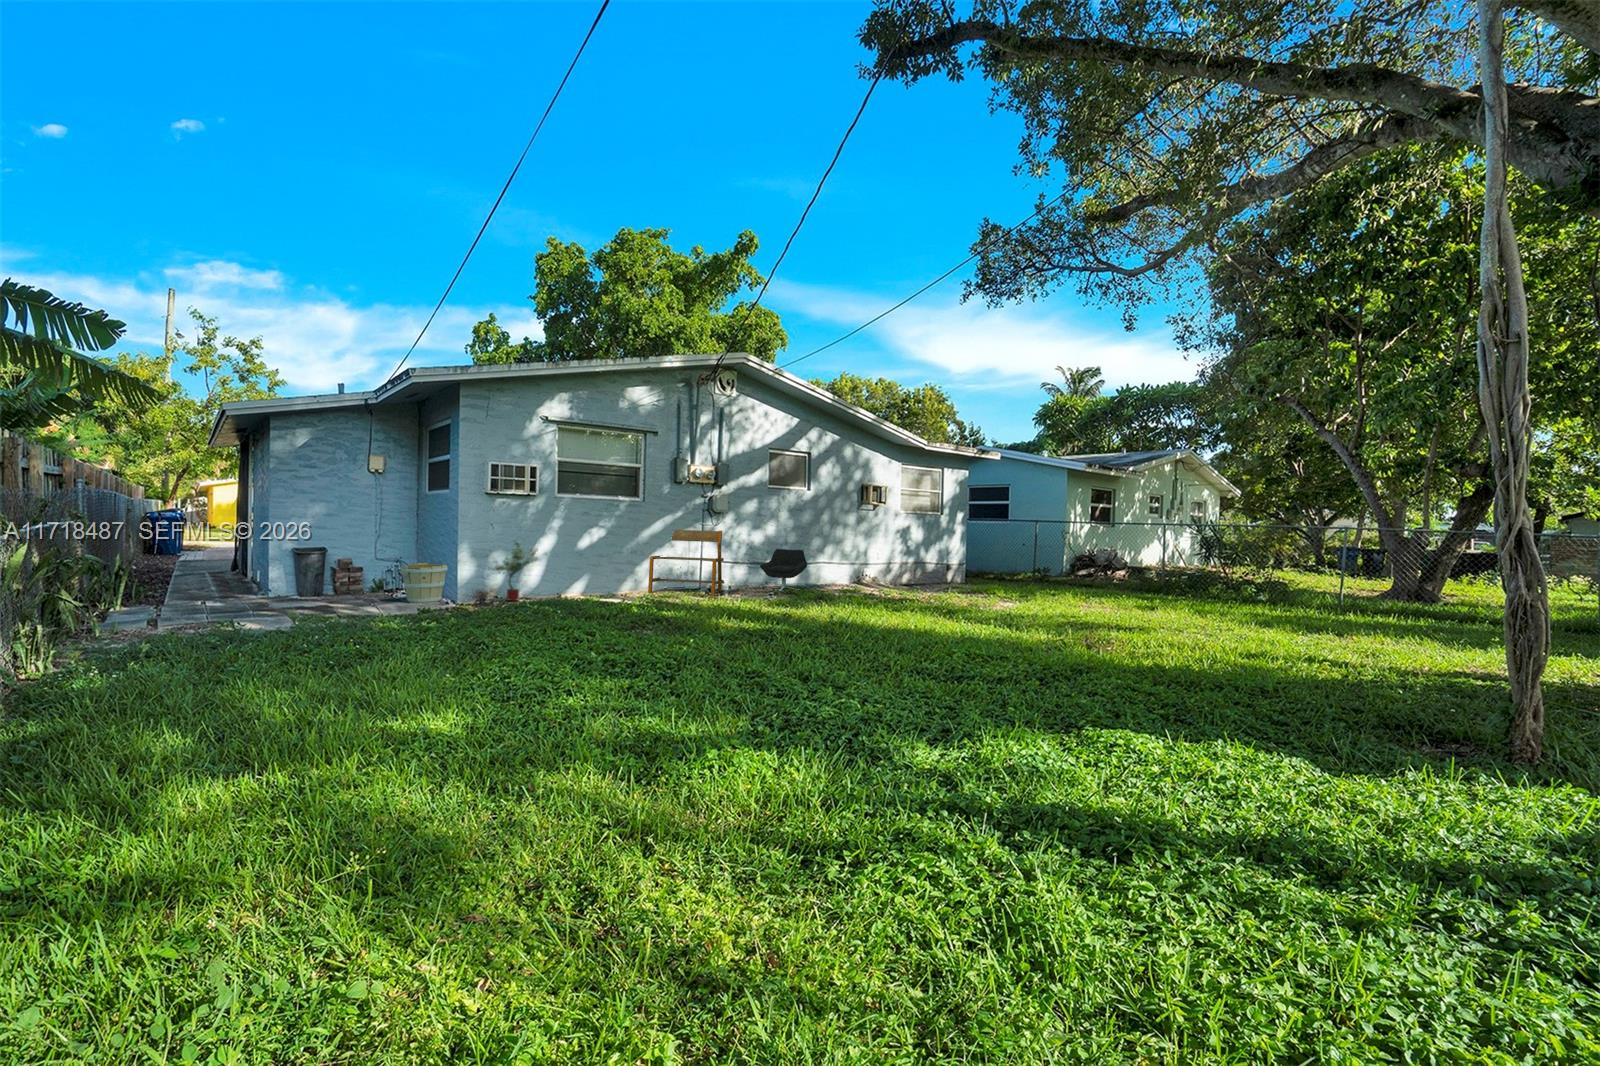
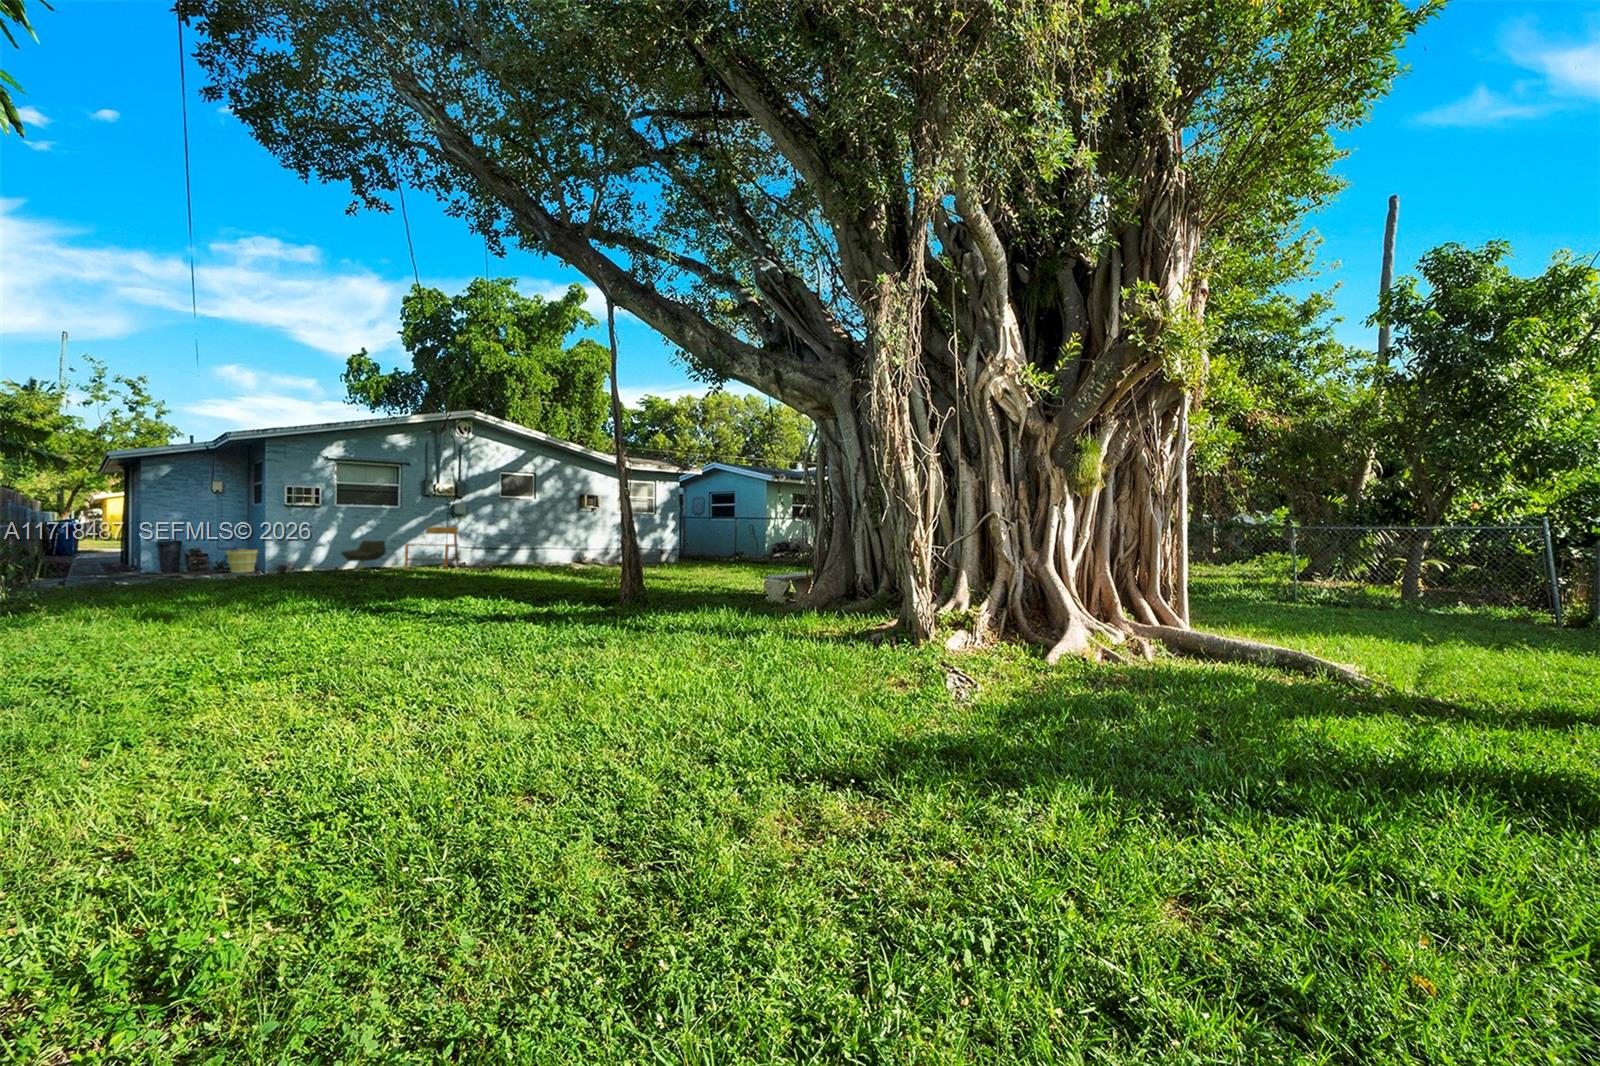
potted tree: present [489,540,538,601] -> none [283,533,320,572]
lounge chair: present [760,549,807,591] -> present [341,540,386,569]

